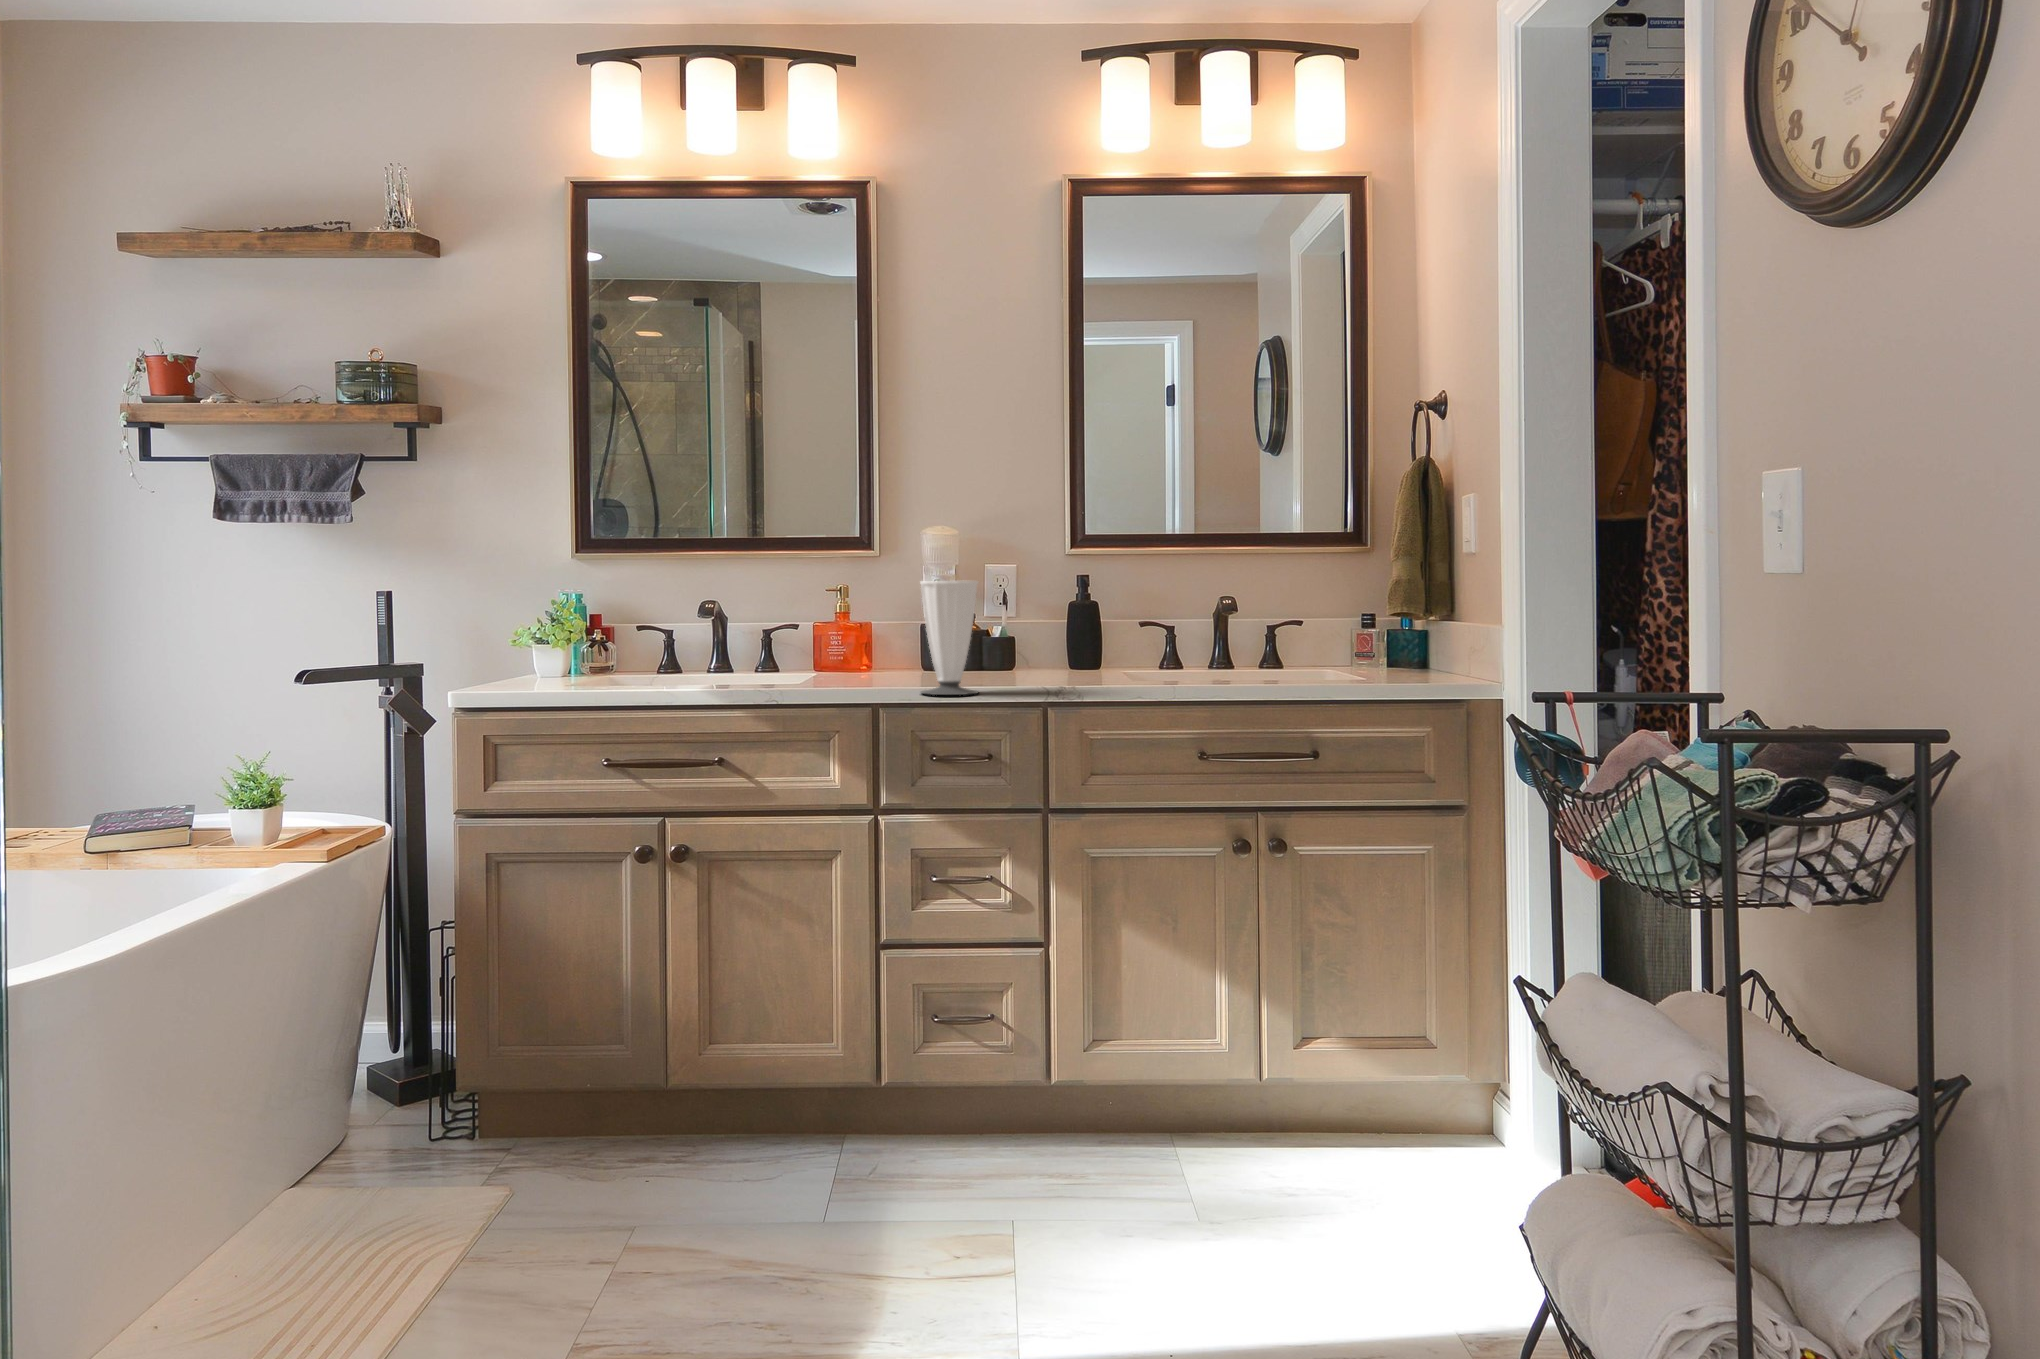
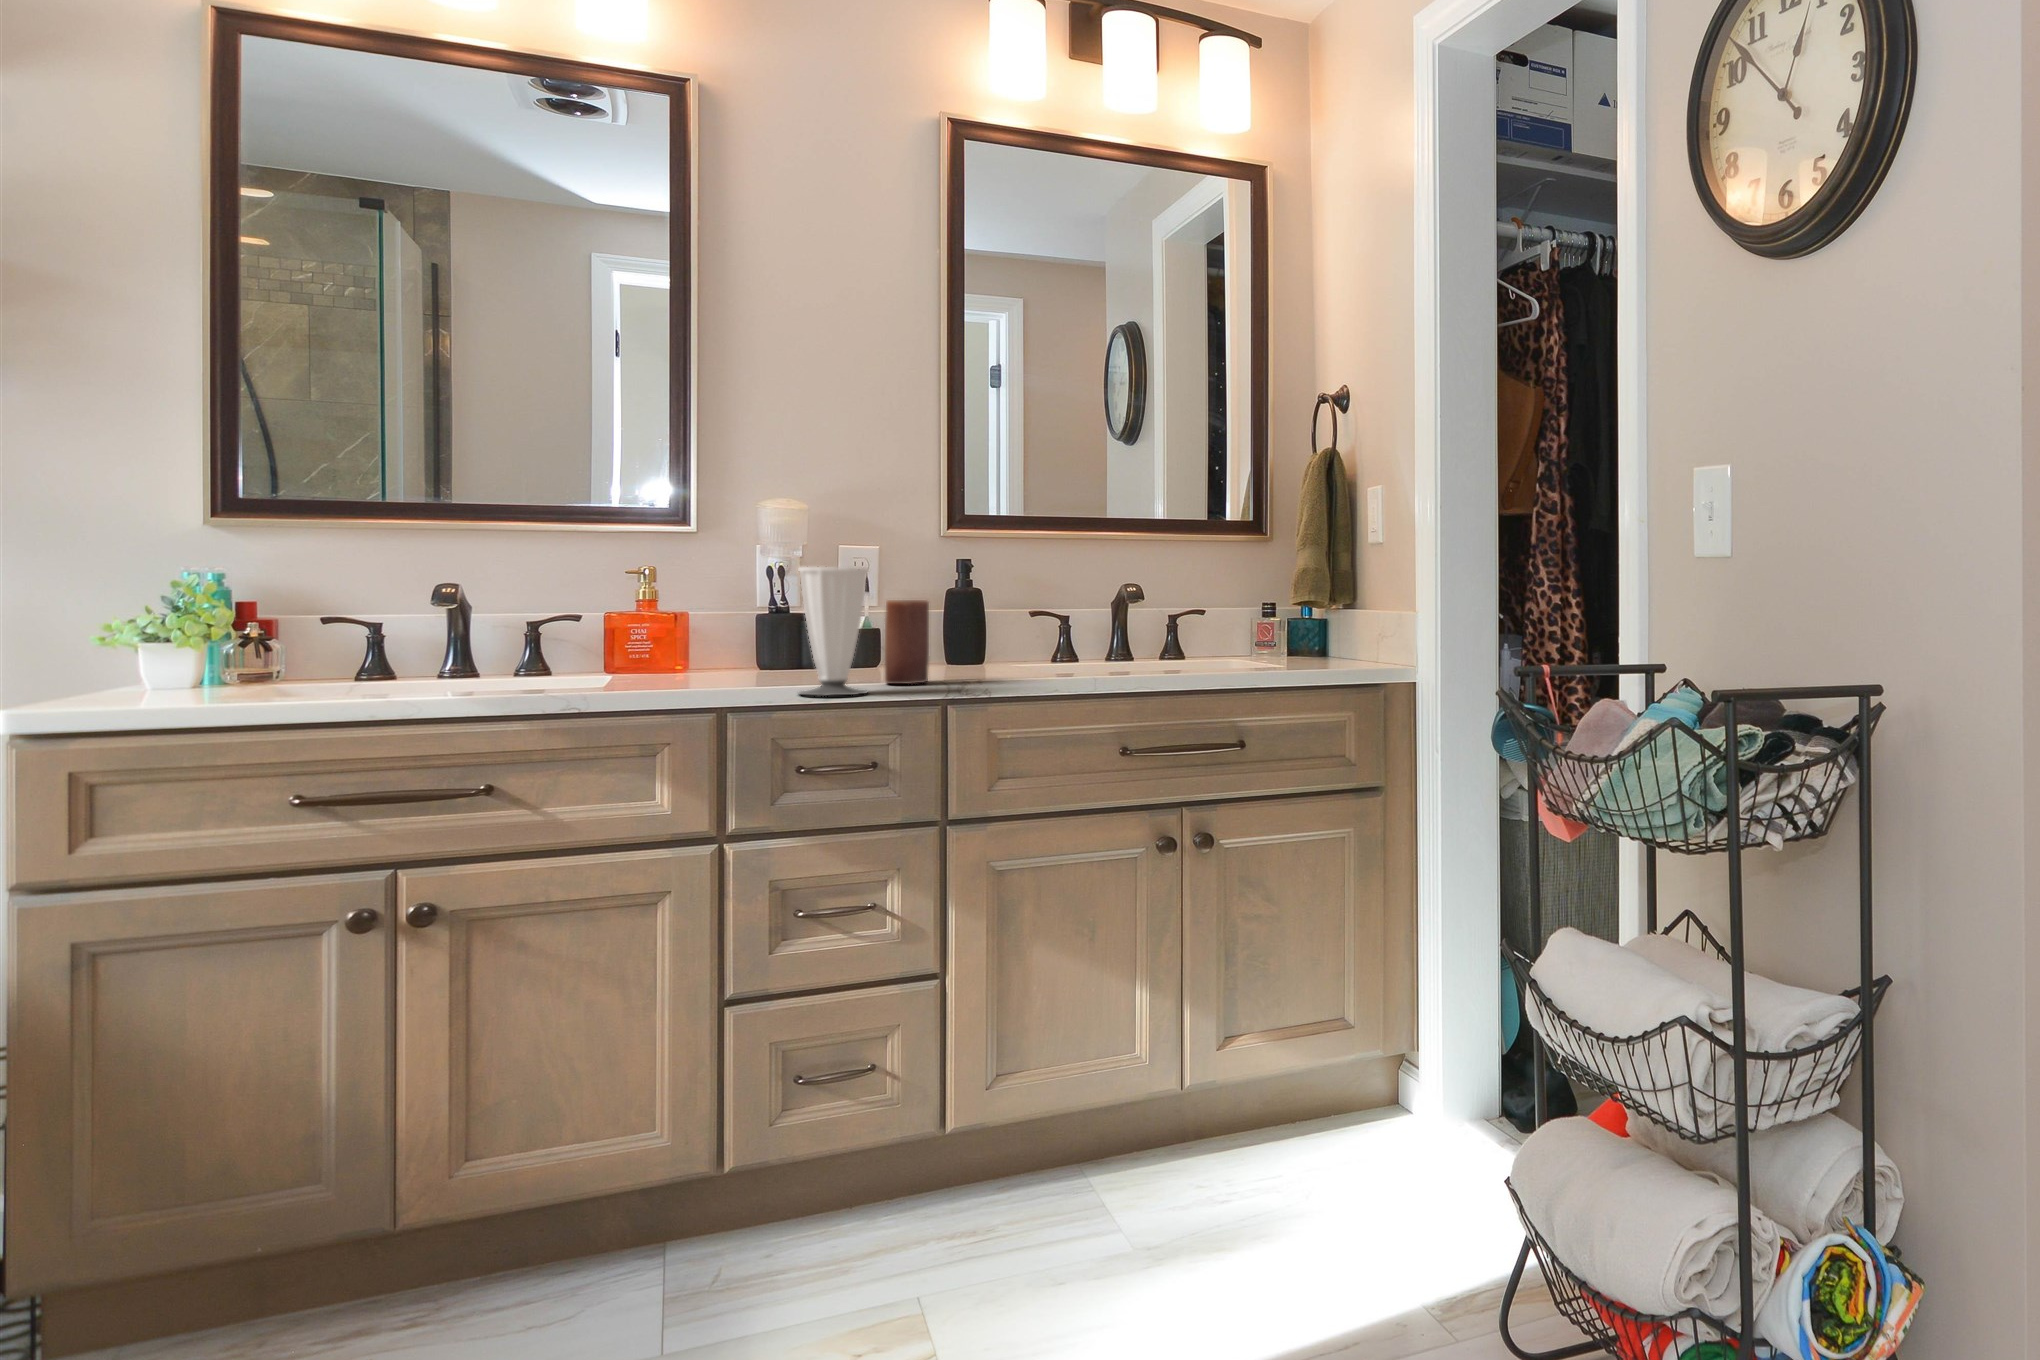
candle: none [1000,609,1037,686] -> present [885,600,929,684]

